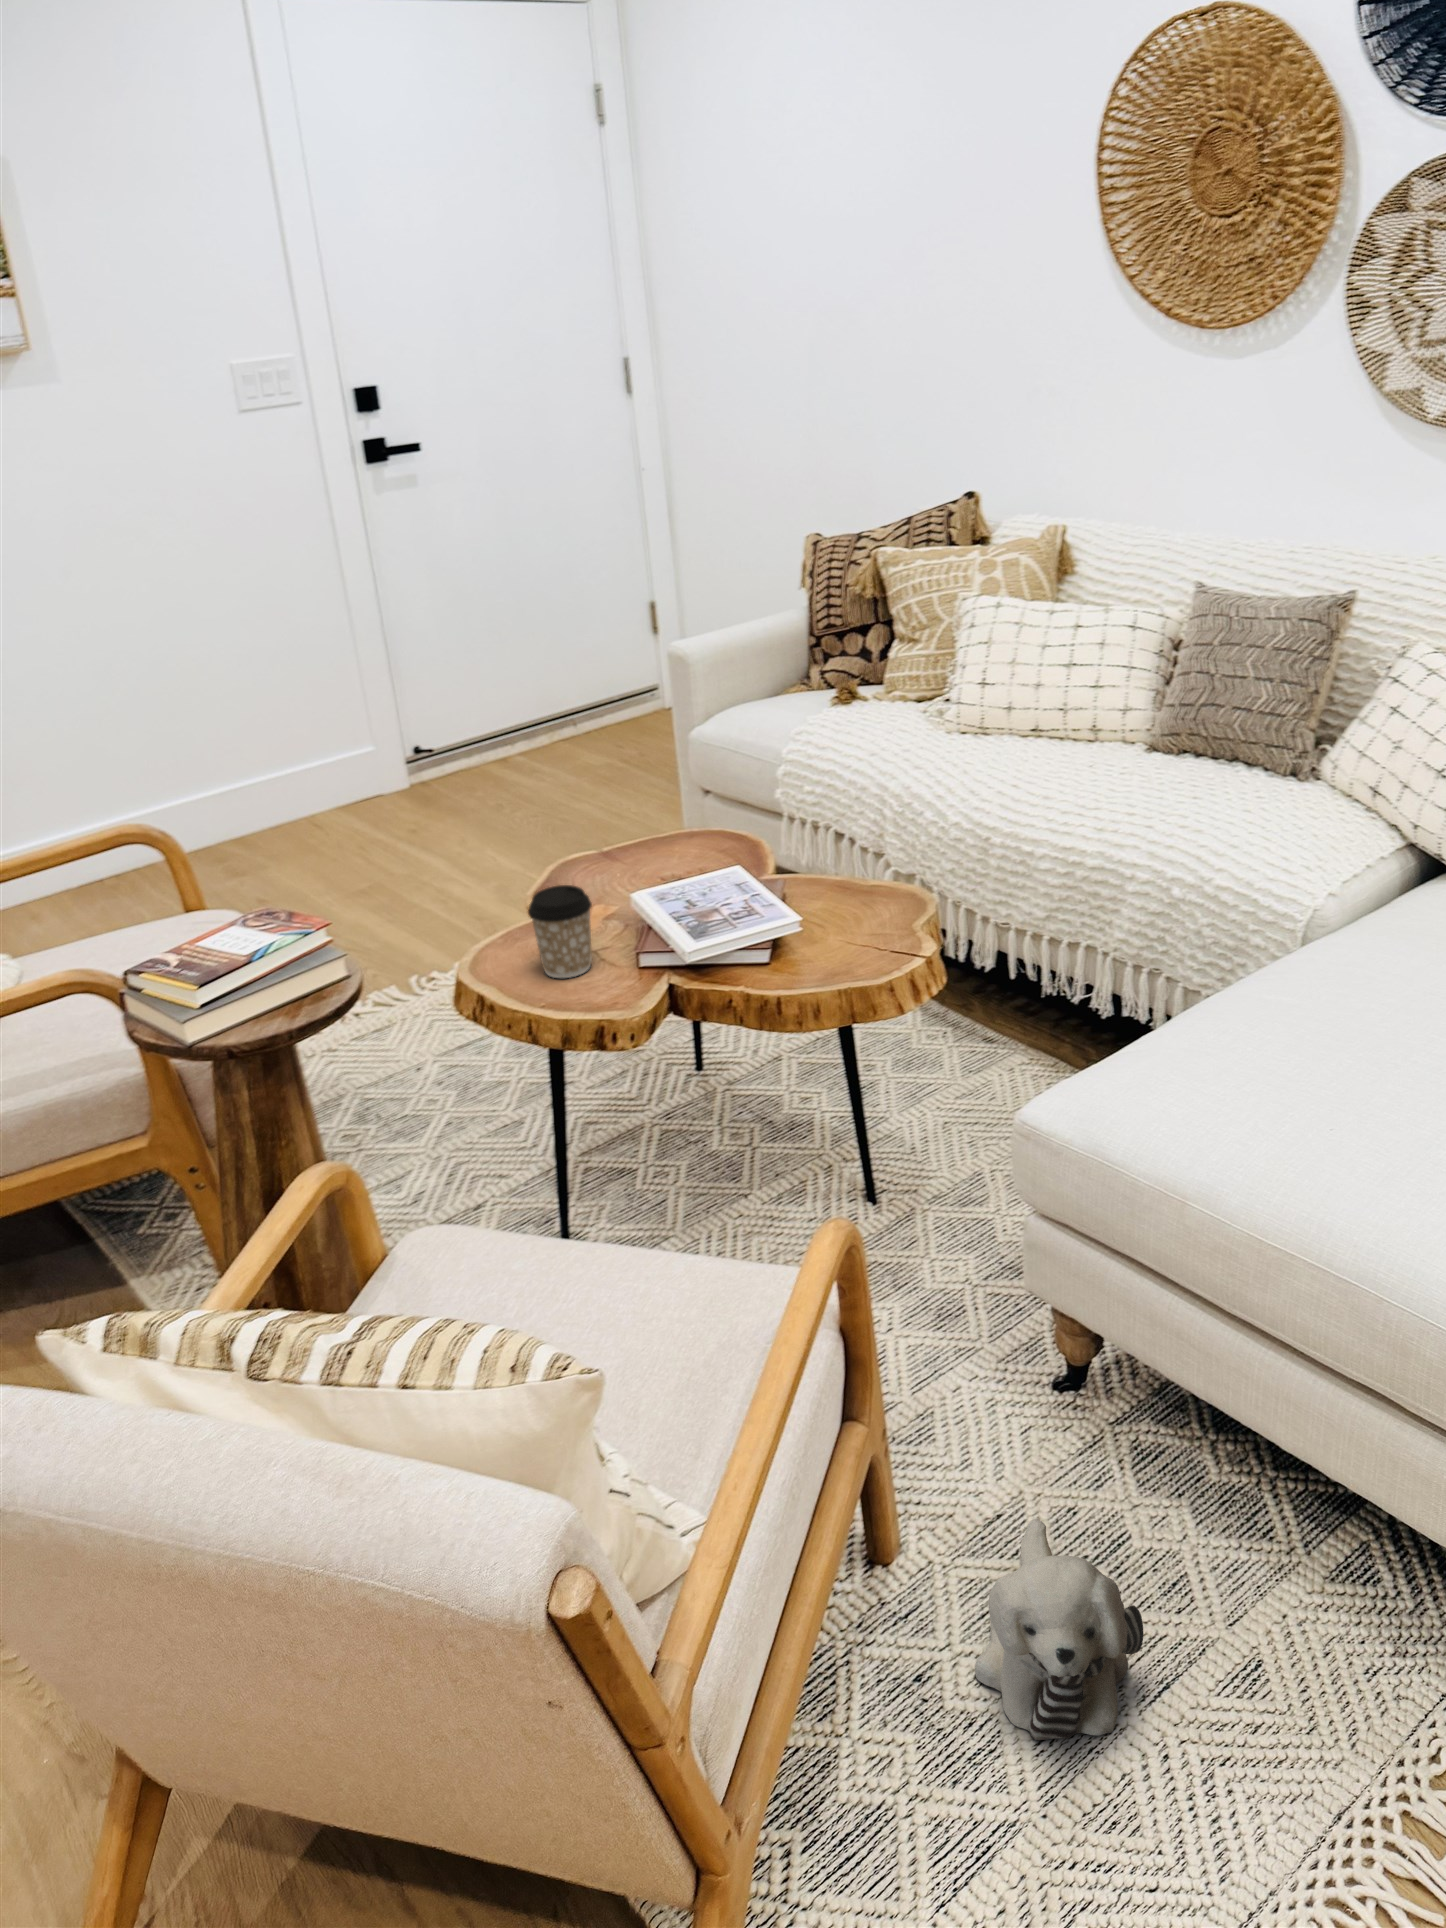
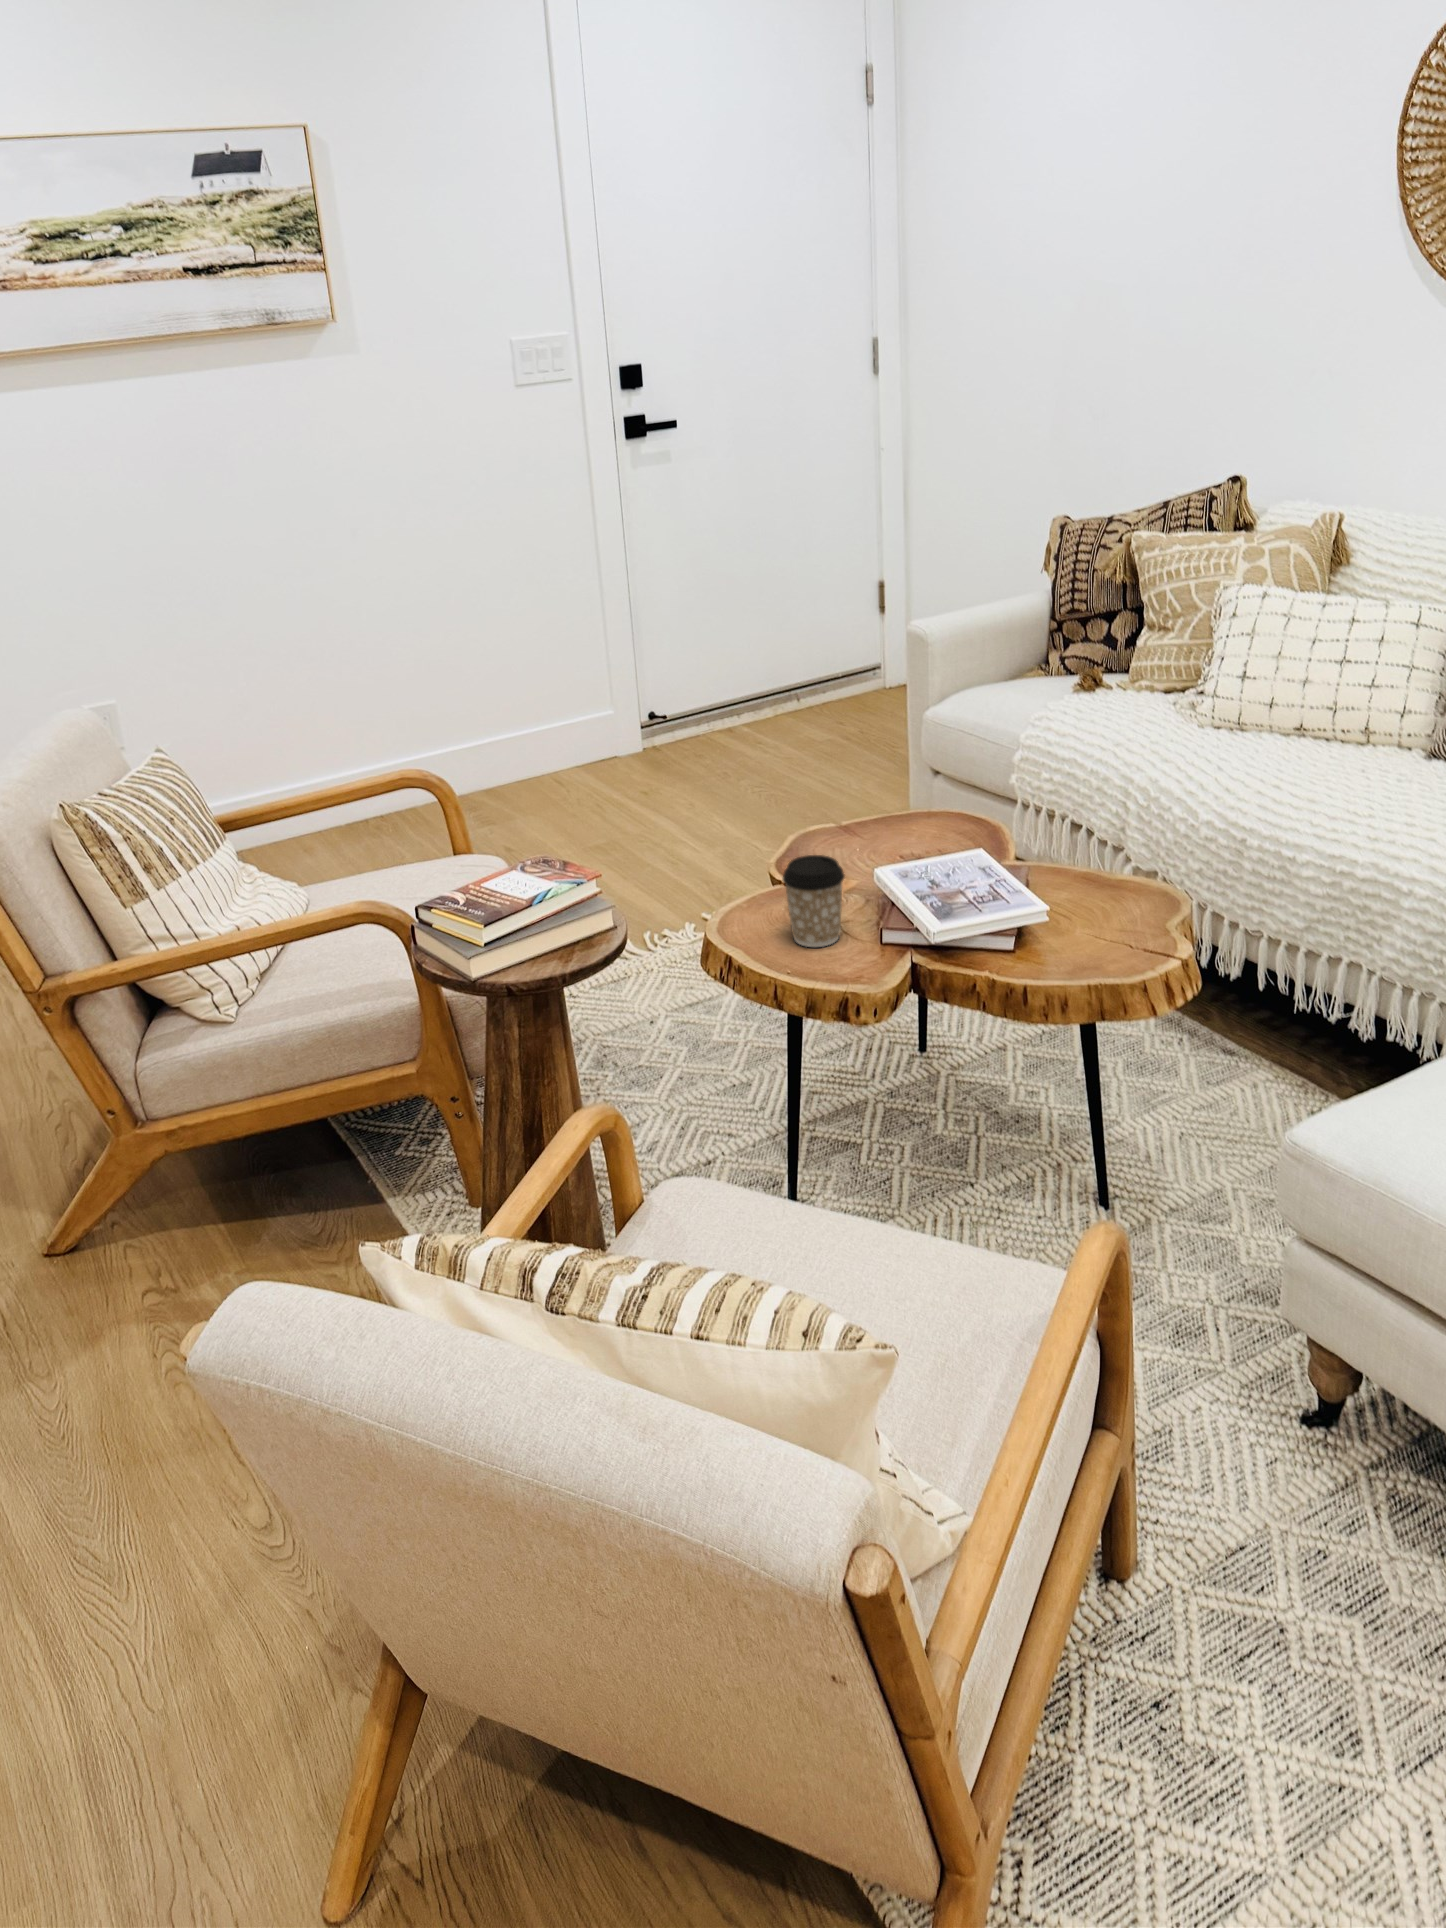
plush toy: present [975,1519,1143,1740] -> none [1217,1556,1410,1799]

